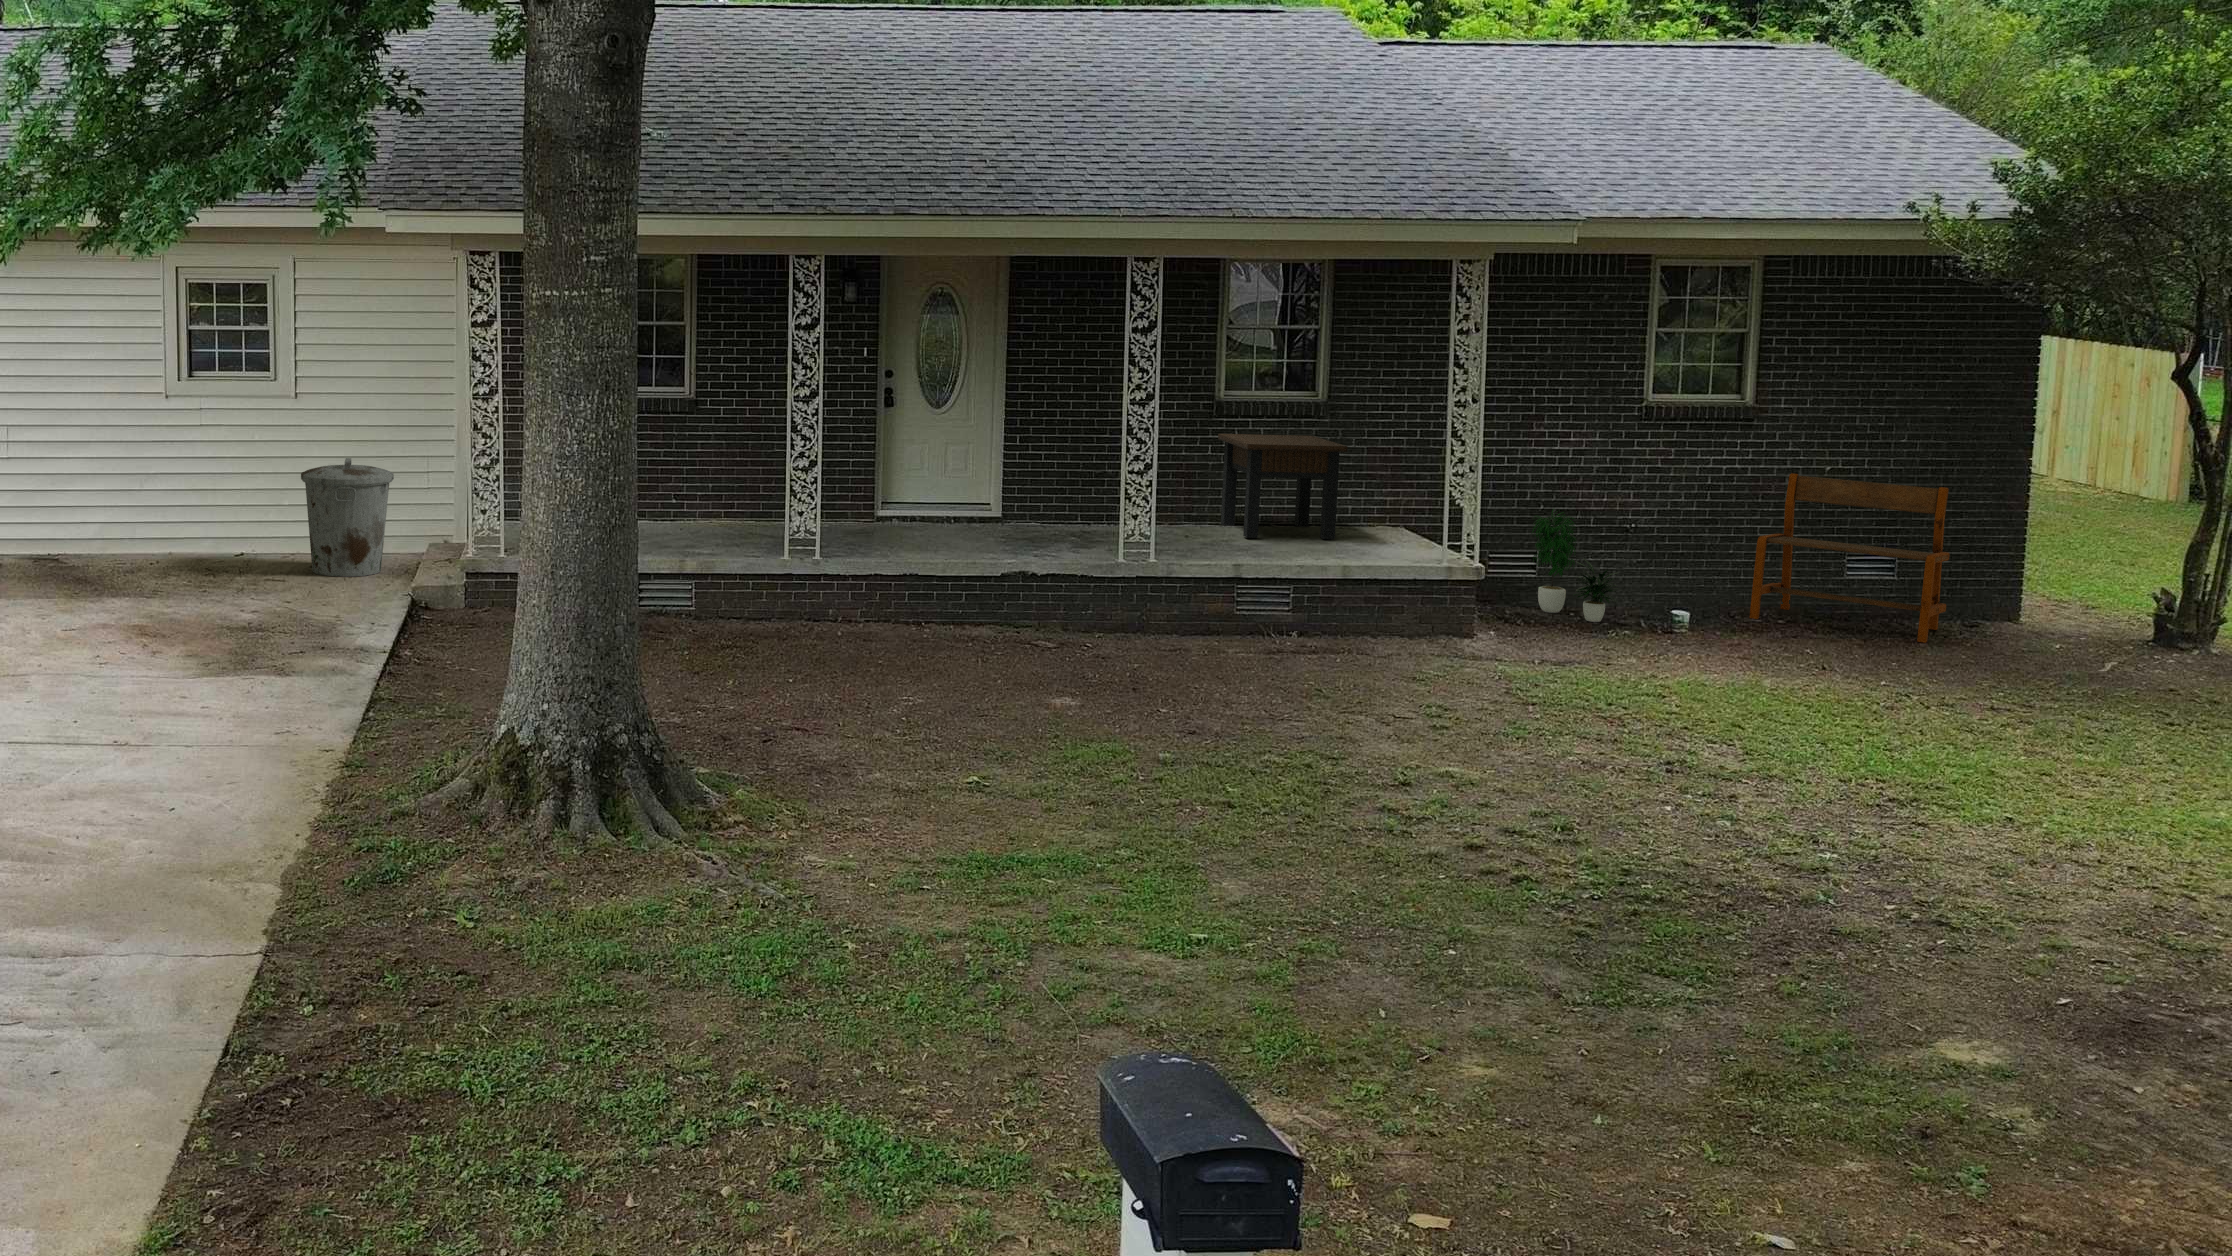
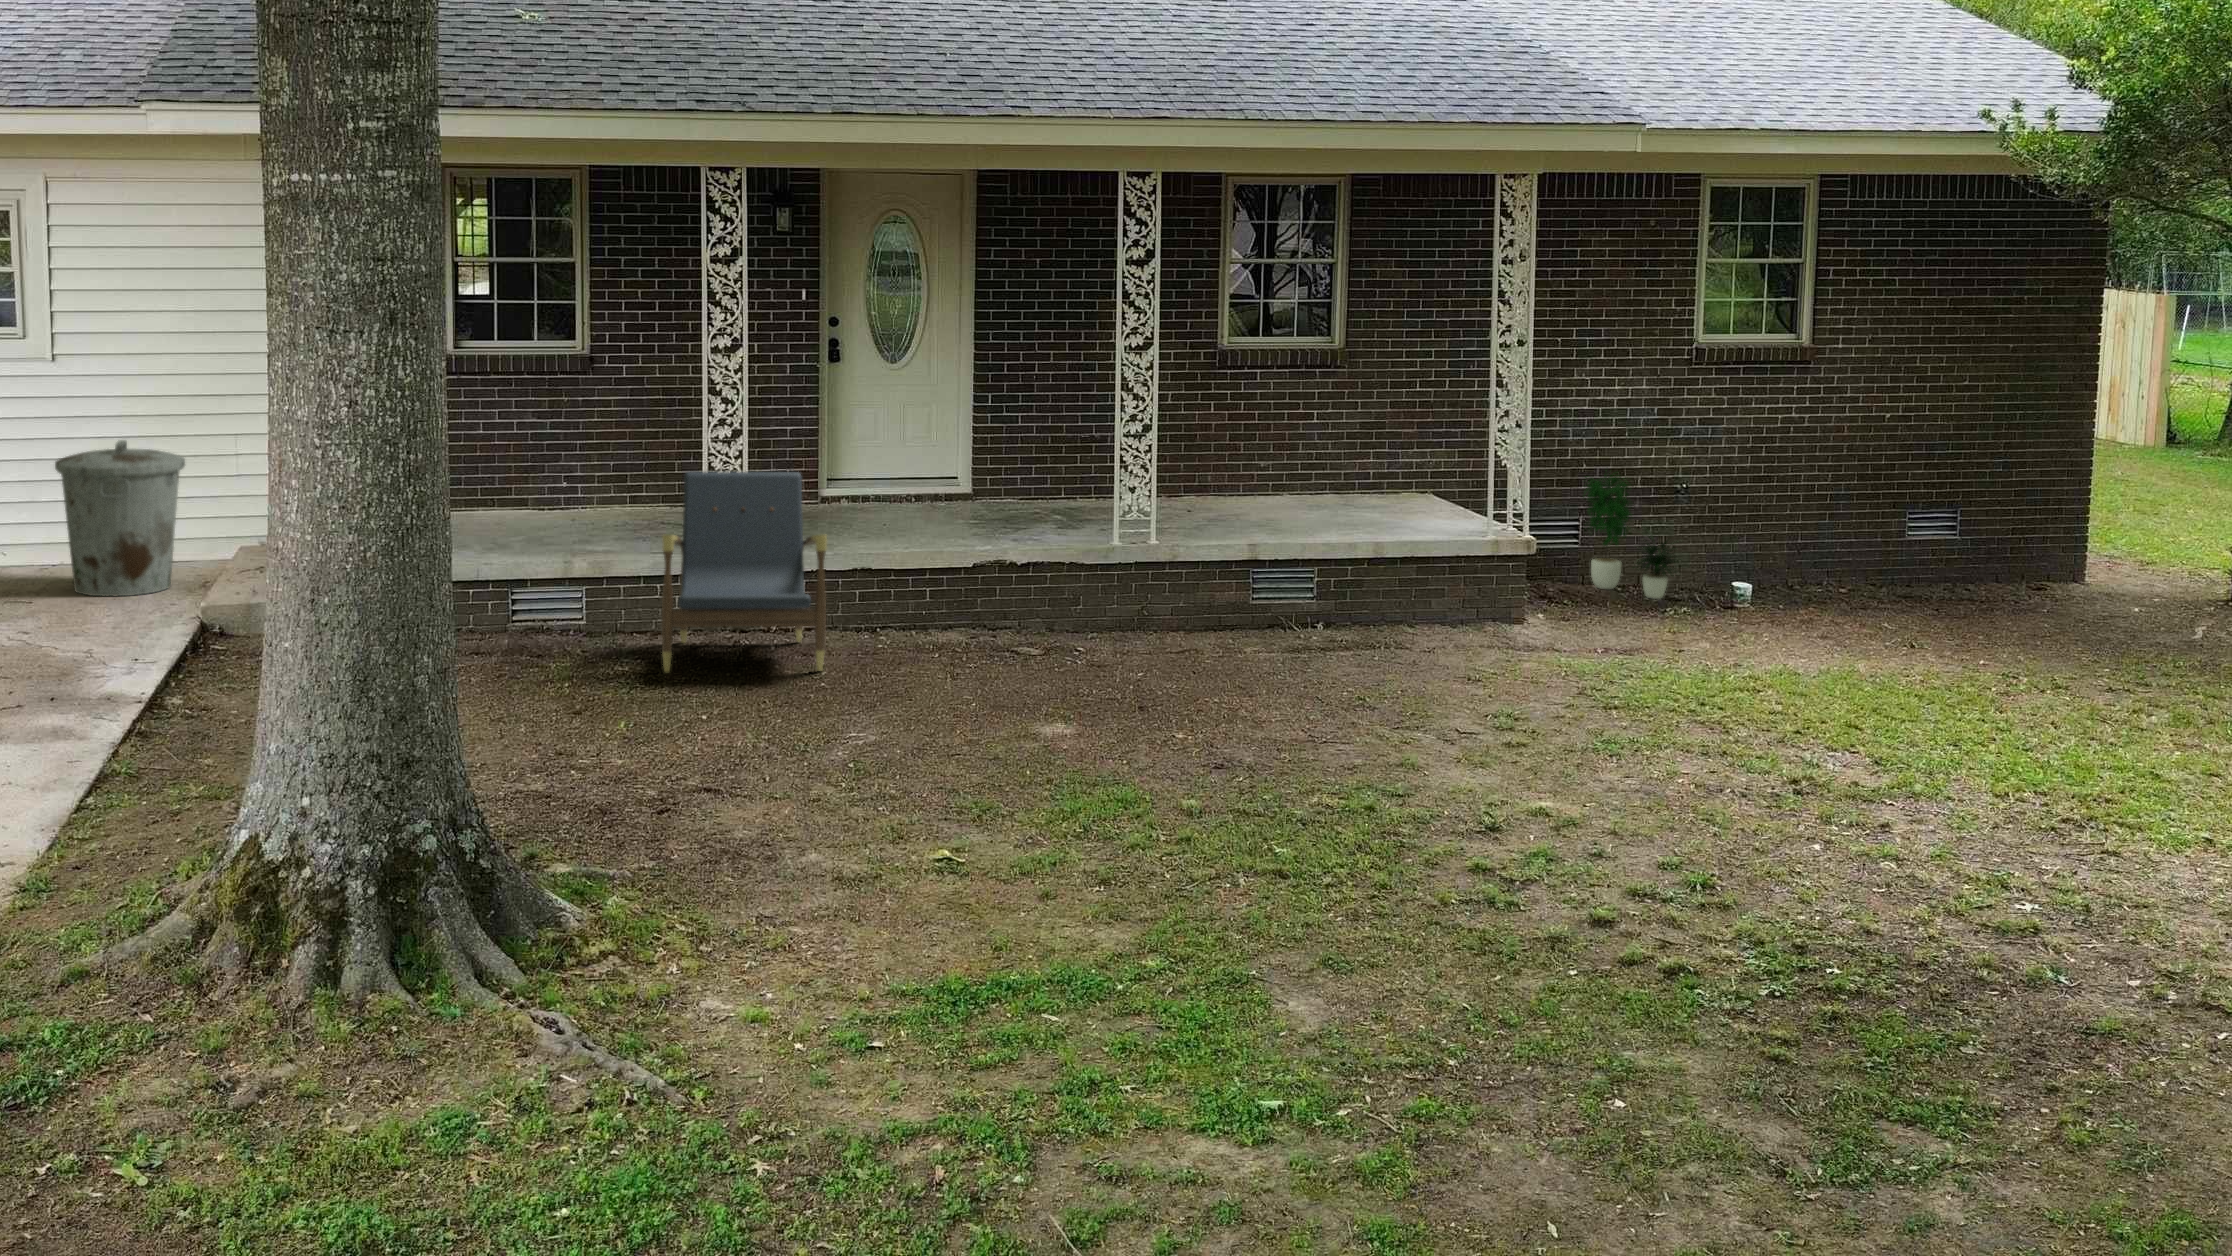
side table: present [1218,434,1348,539] -> none [1226,388,1378,512]
bench: present [1749,473,1950,643] -> none [1818,421,2028,610]
lounge chair: none [759,493,887,650] -> present [662,471,827,673]

